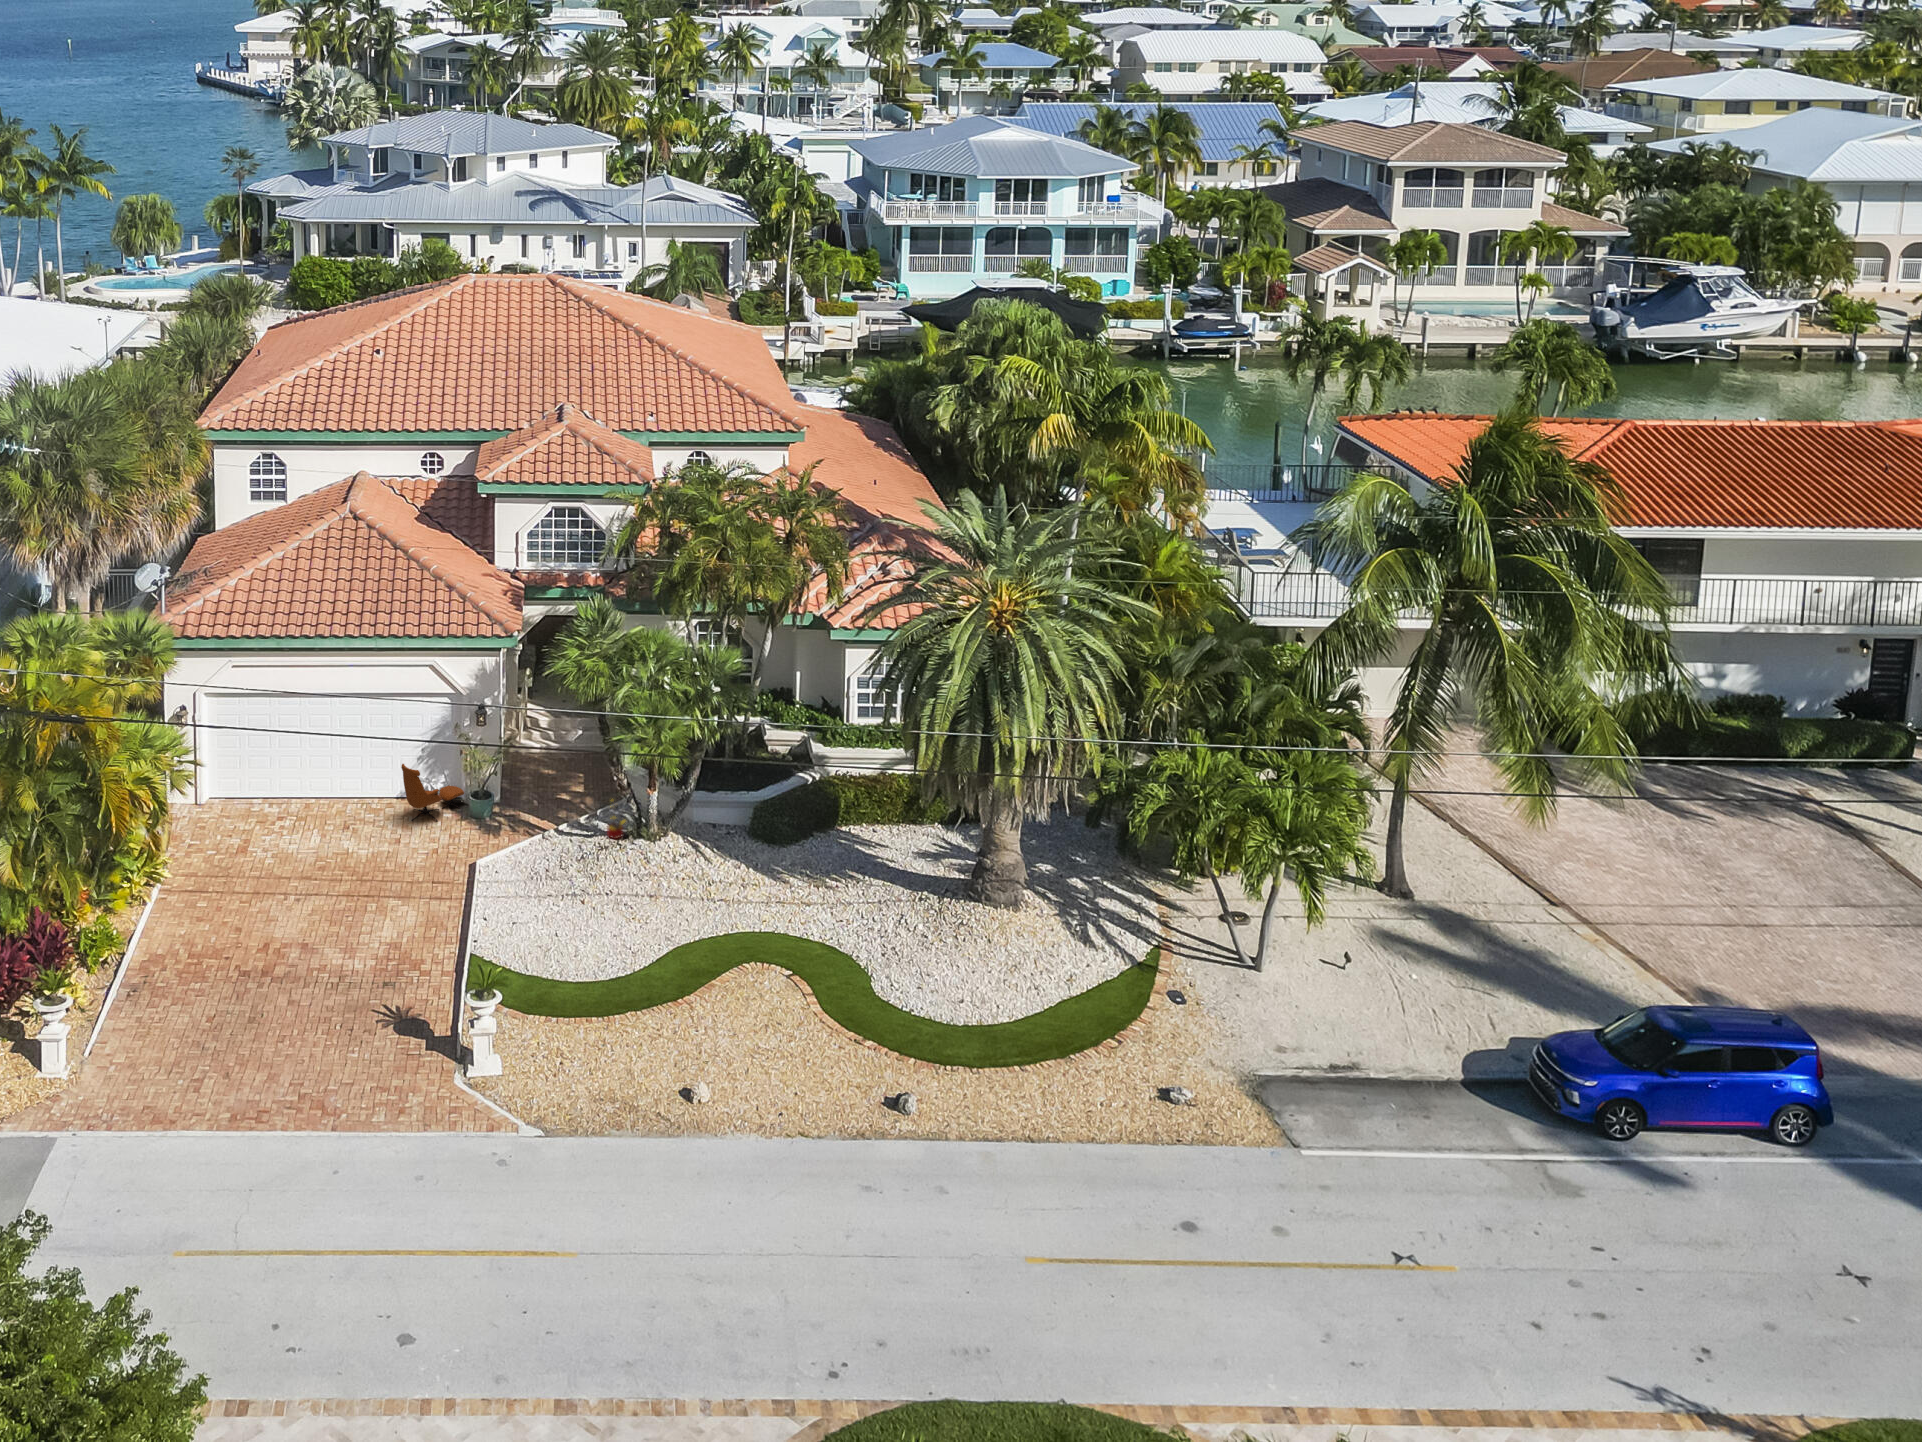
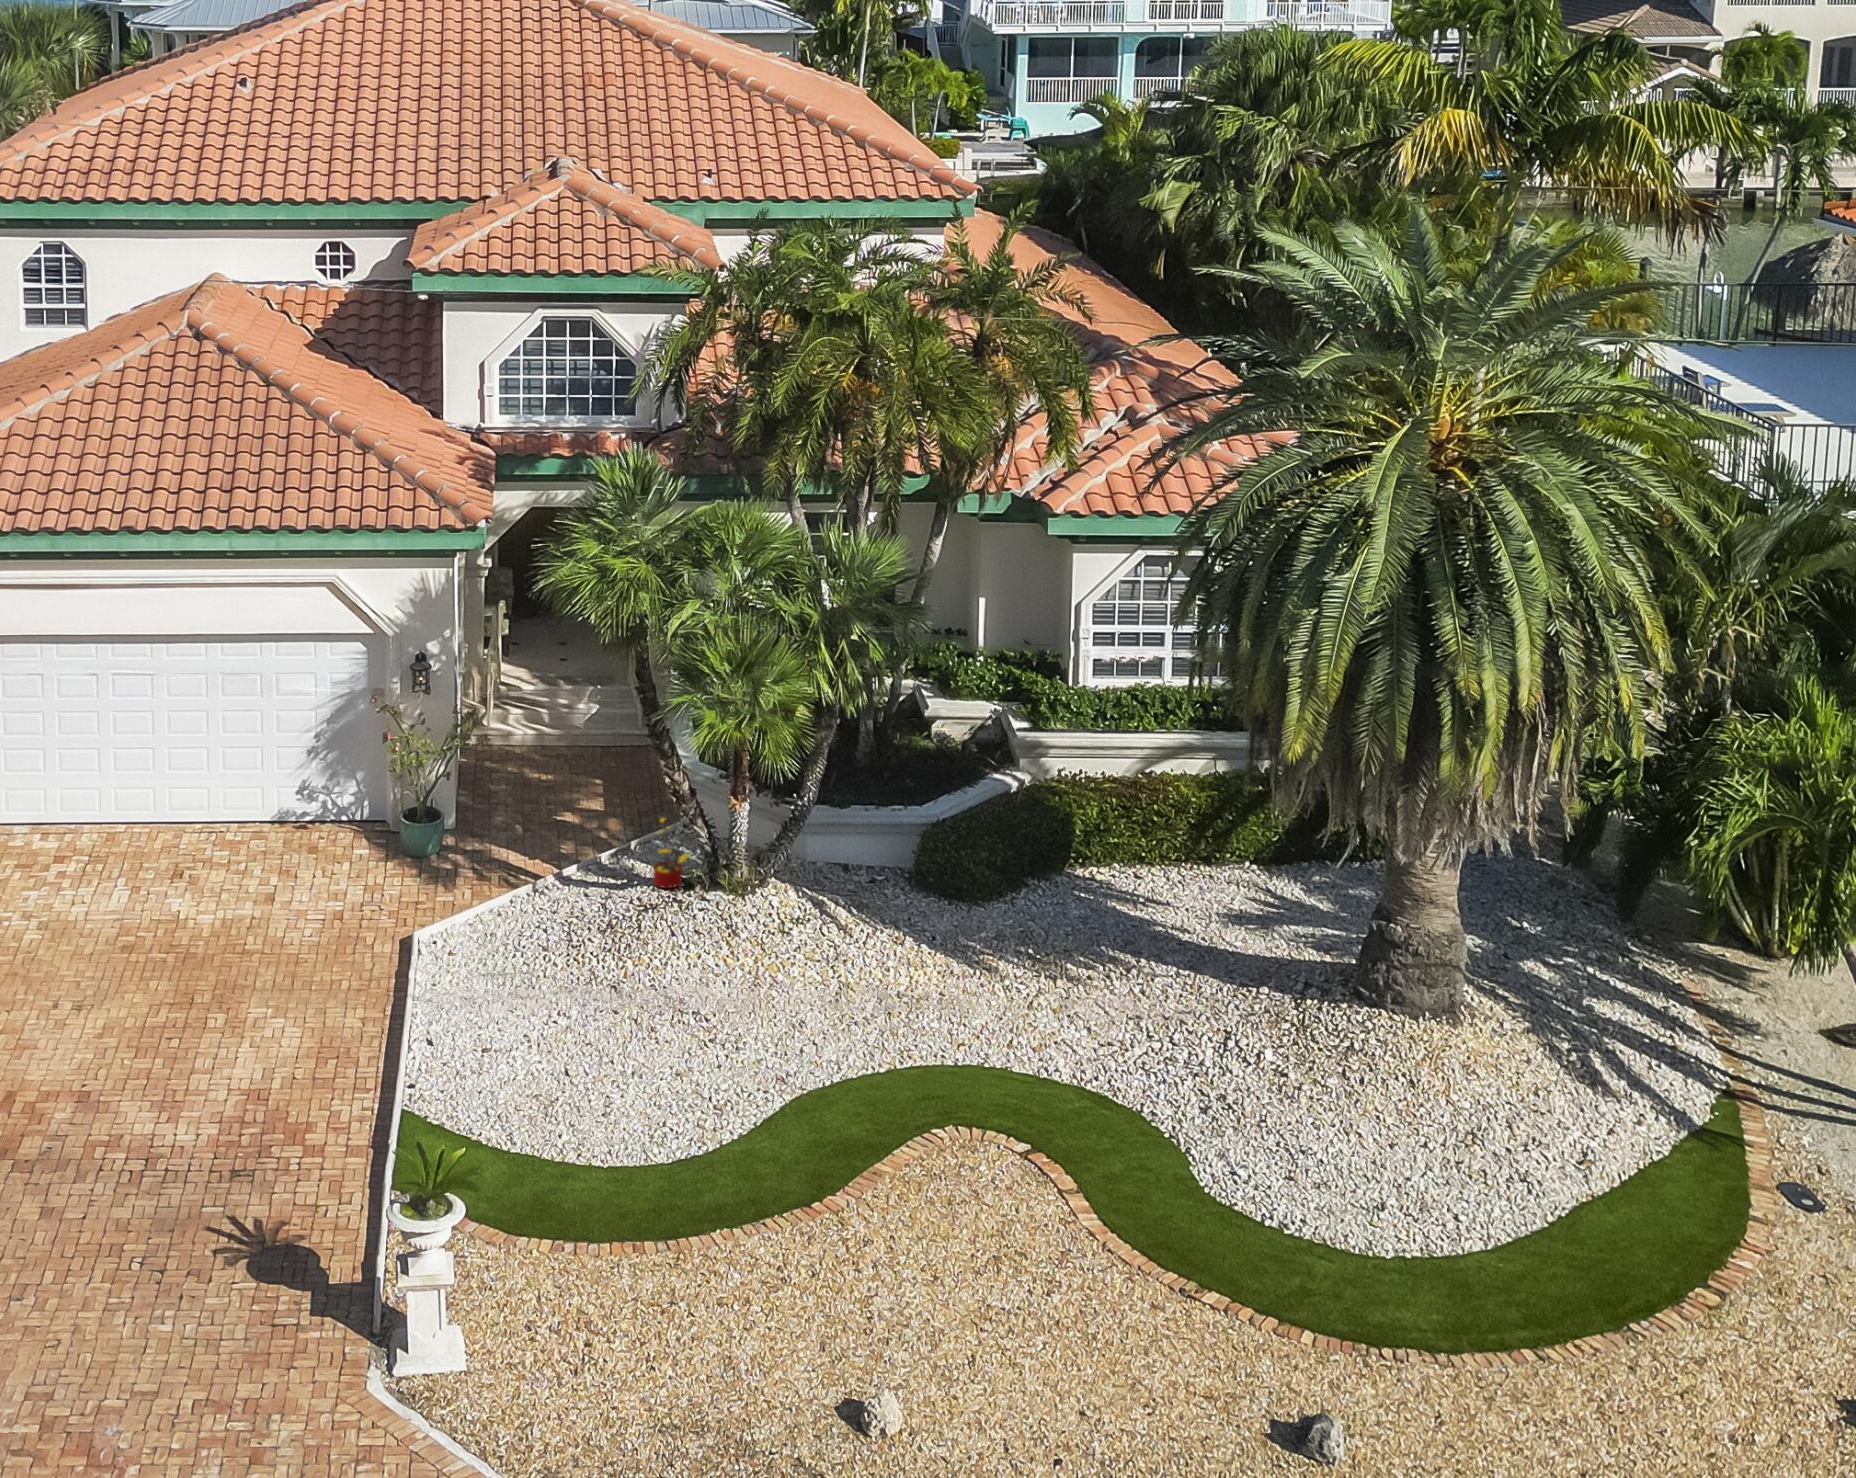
lounge chair: present [401,764,464,821] -> none [274,764,391,869]

